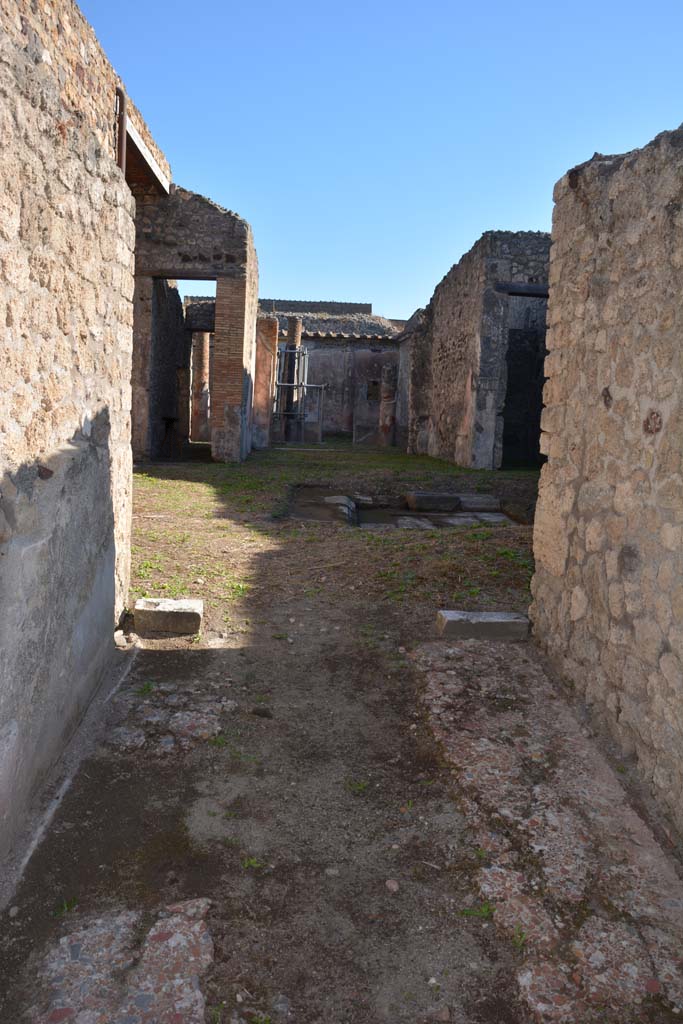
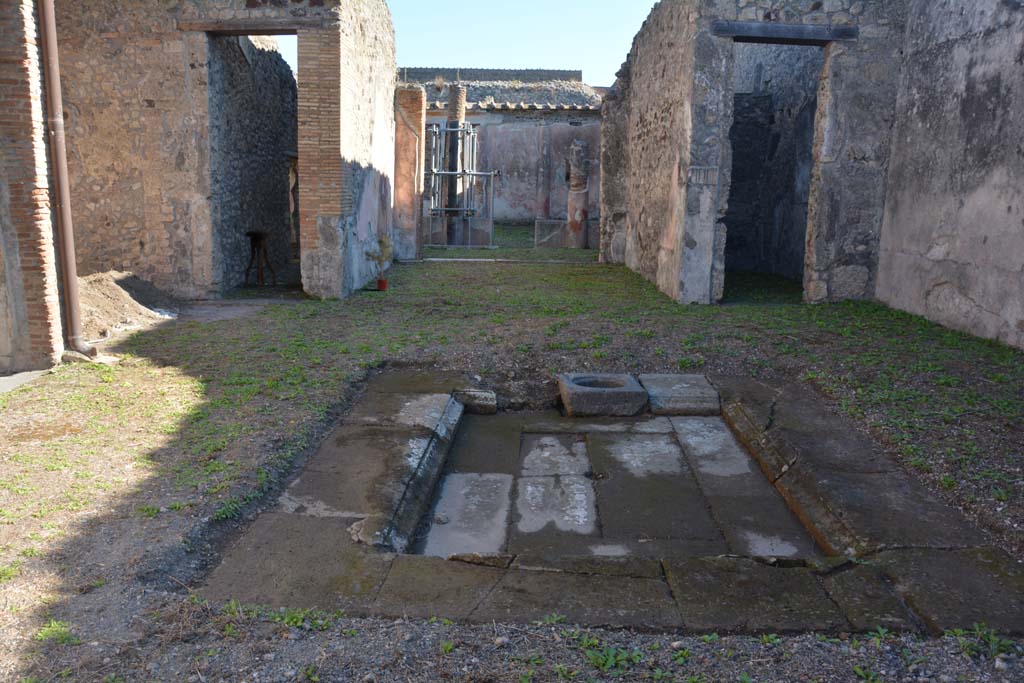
potted tree: none [247,417,270,461] -> present [364,231,393,291]

